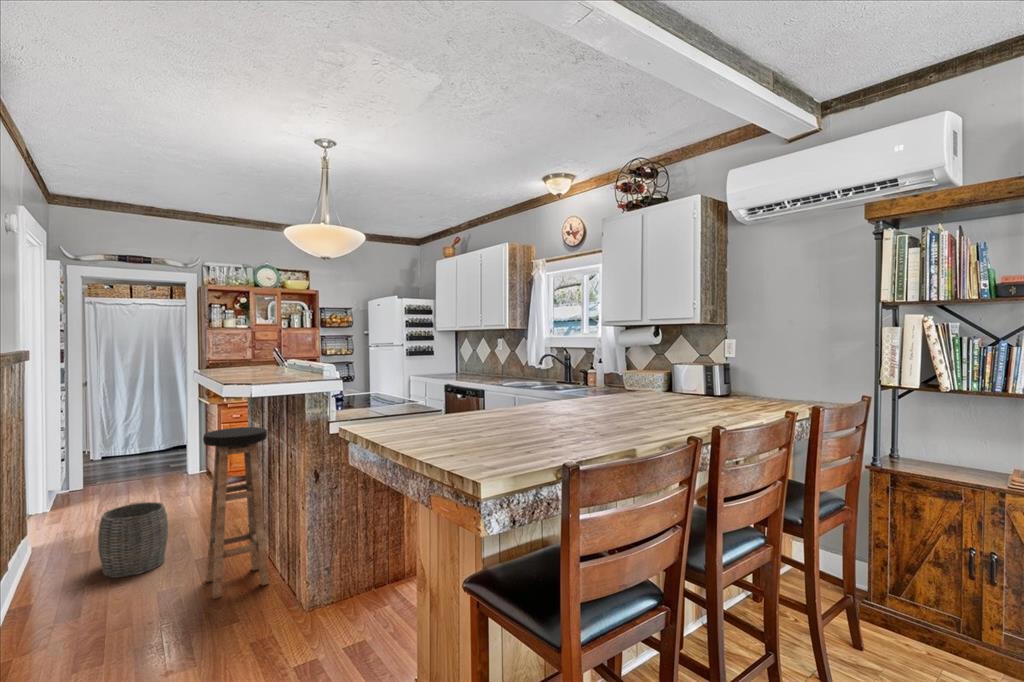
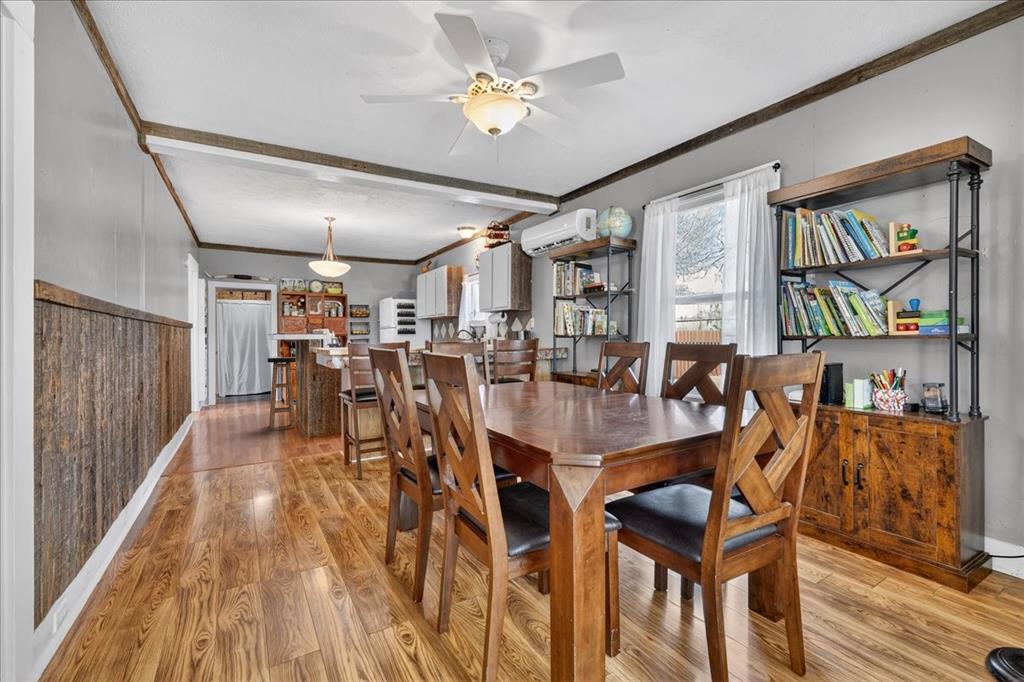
woven basket: present [98,502,168,578] -> none [224,395,254,424]

